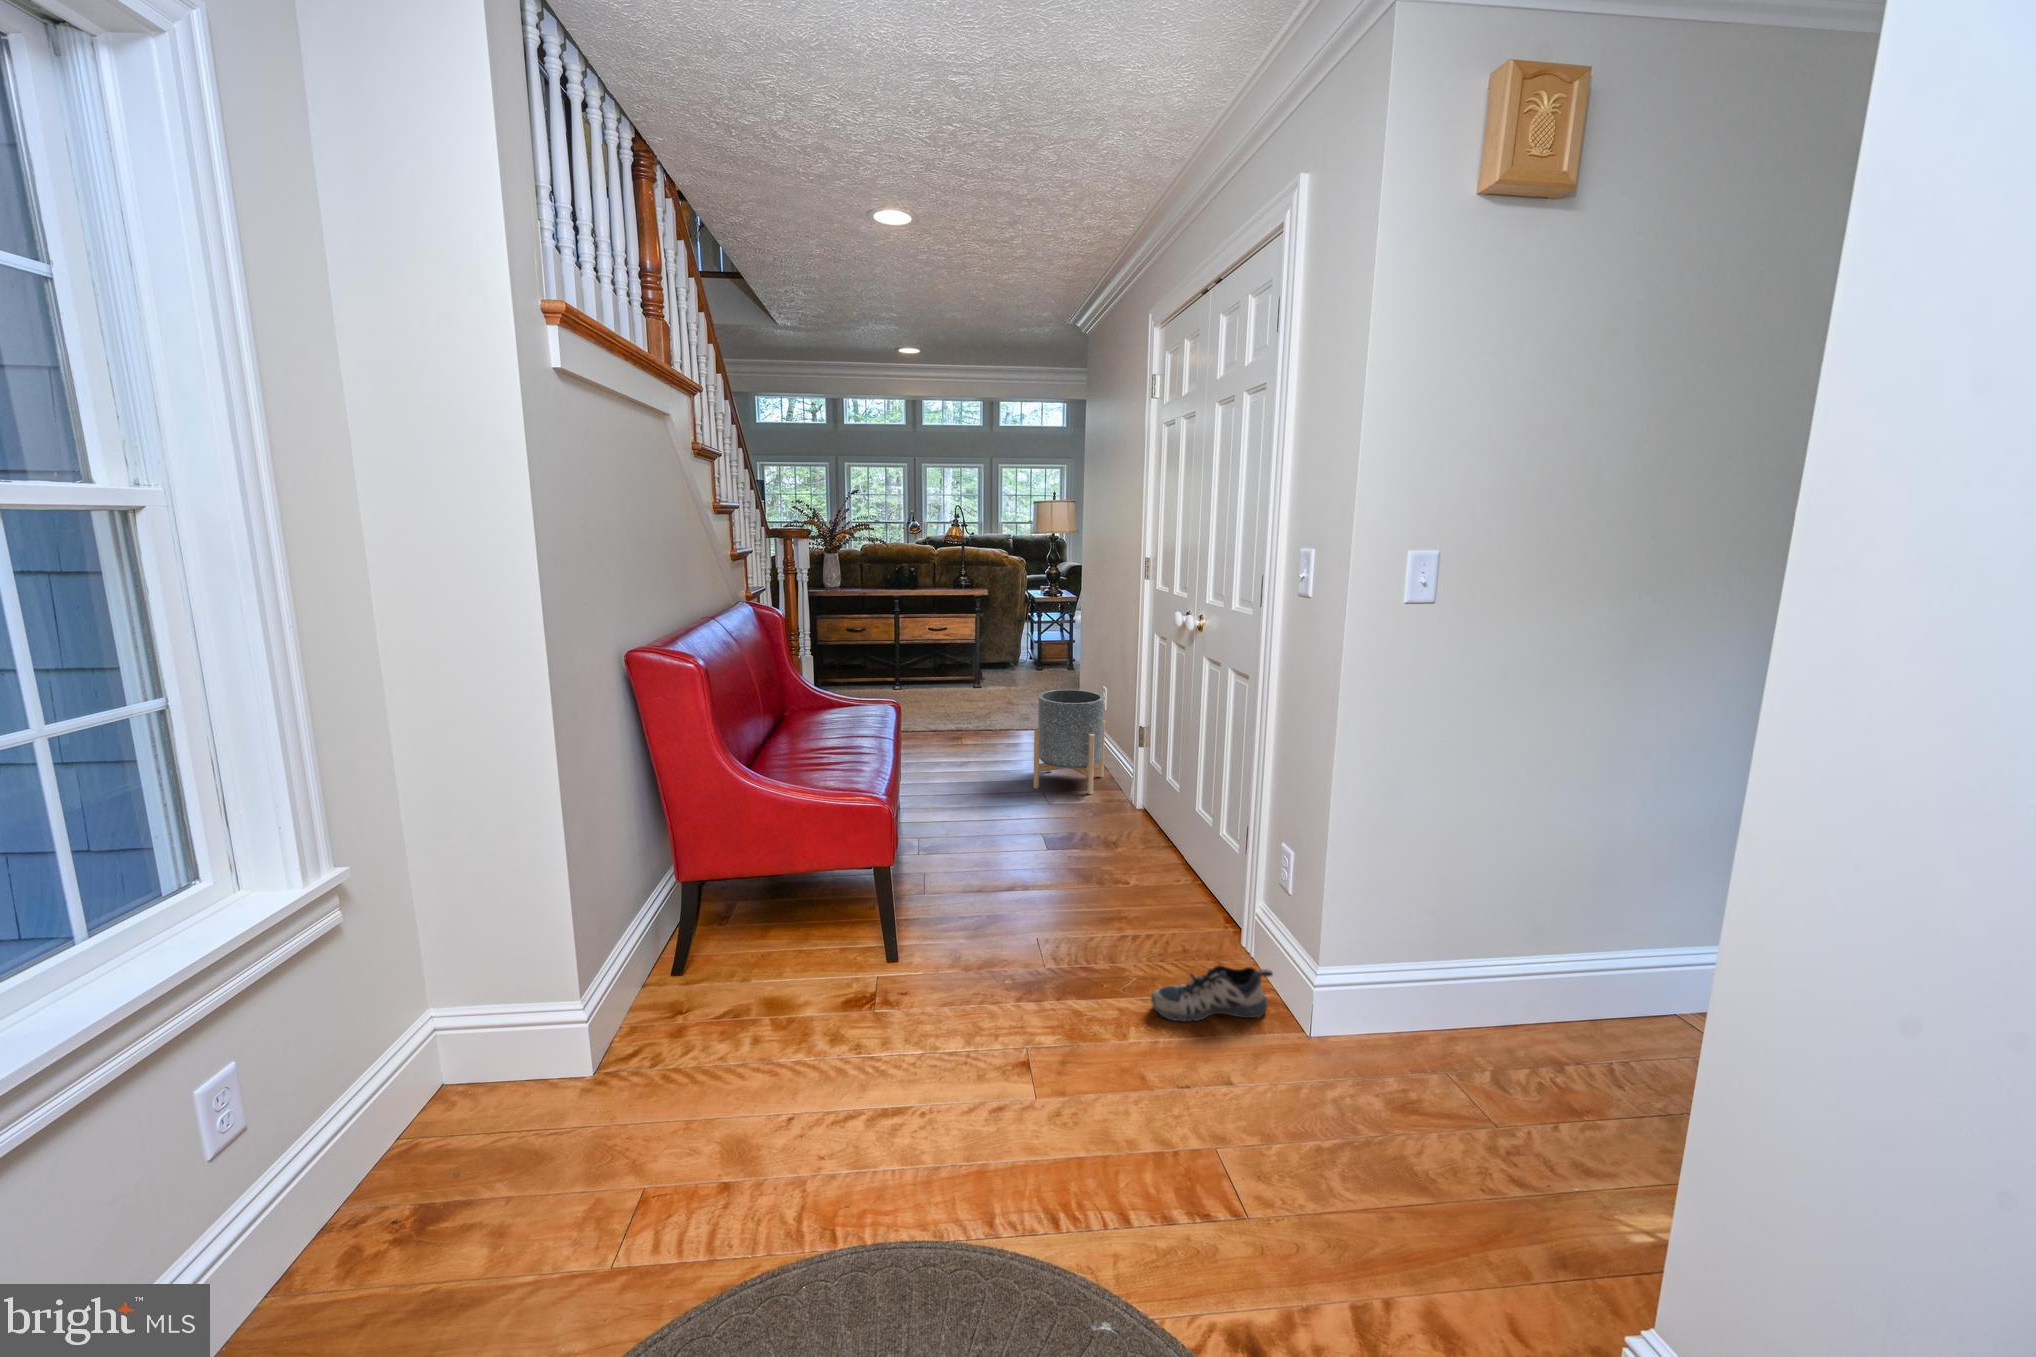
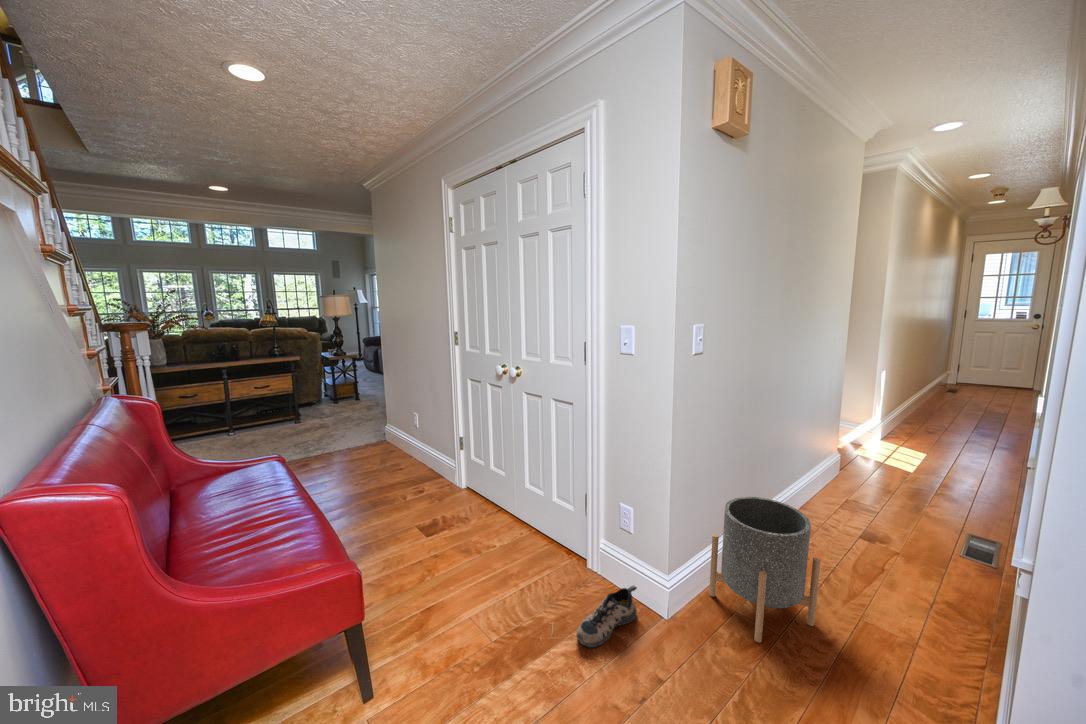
planter: present [1033,689,1105,794] -> present [709,497,821,643]

